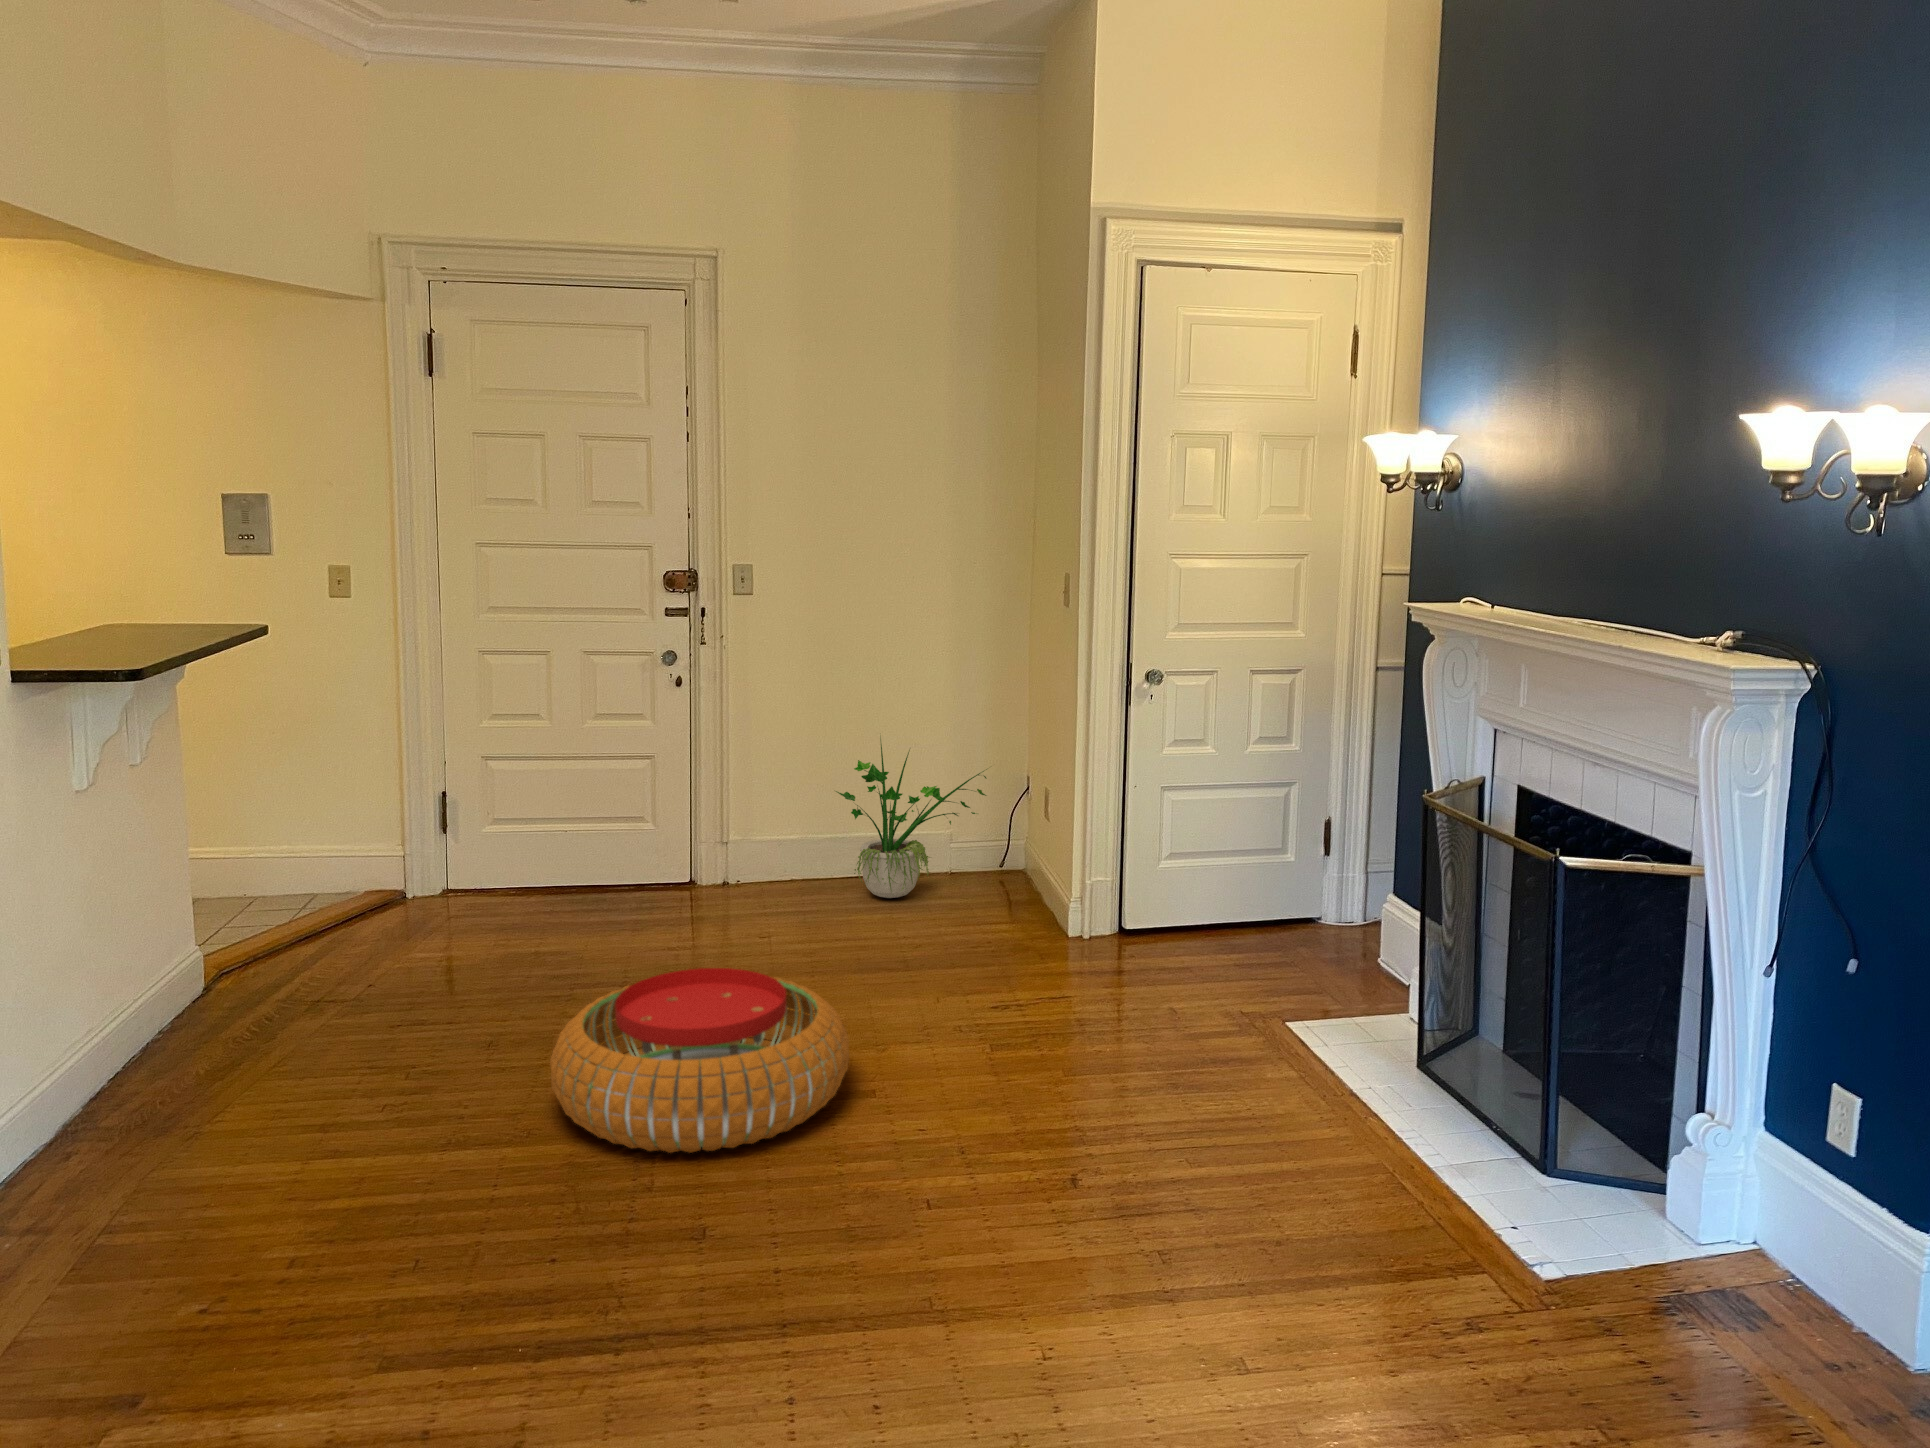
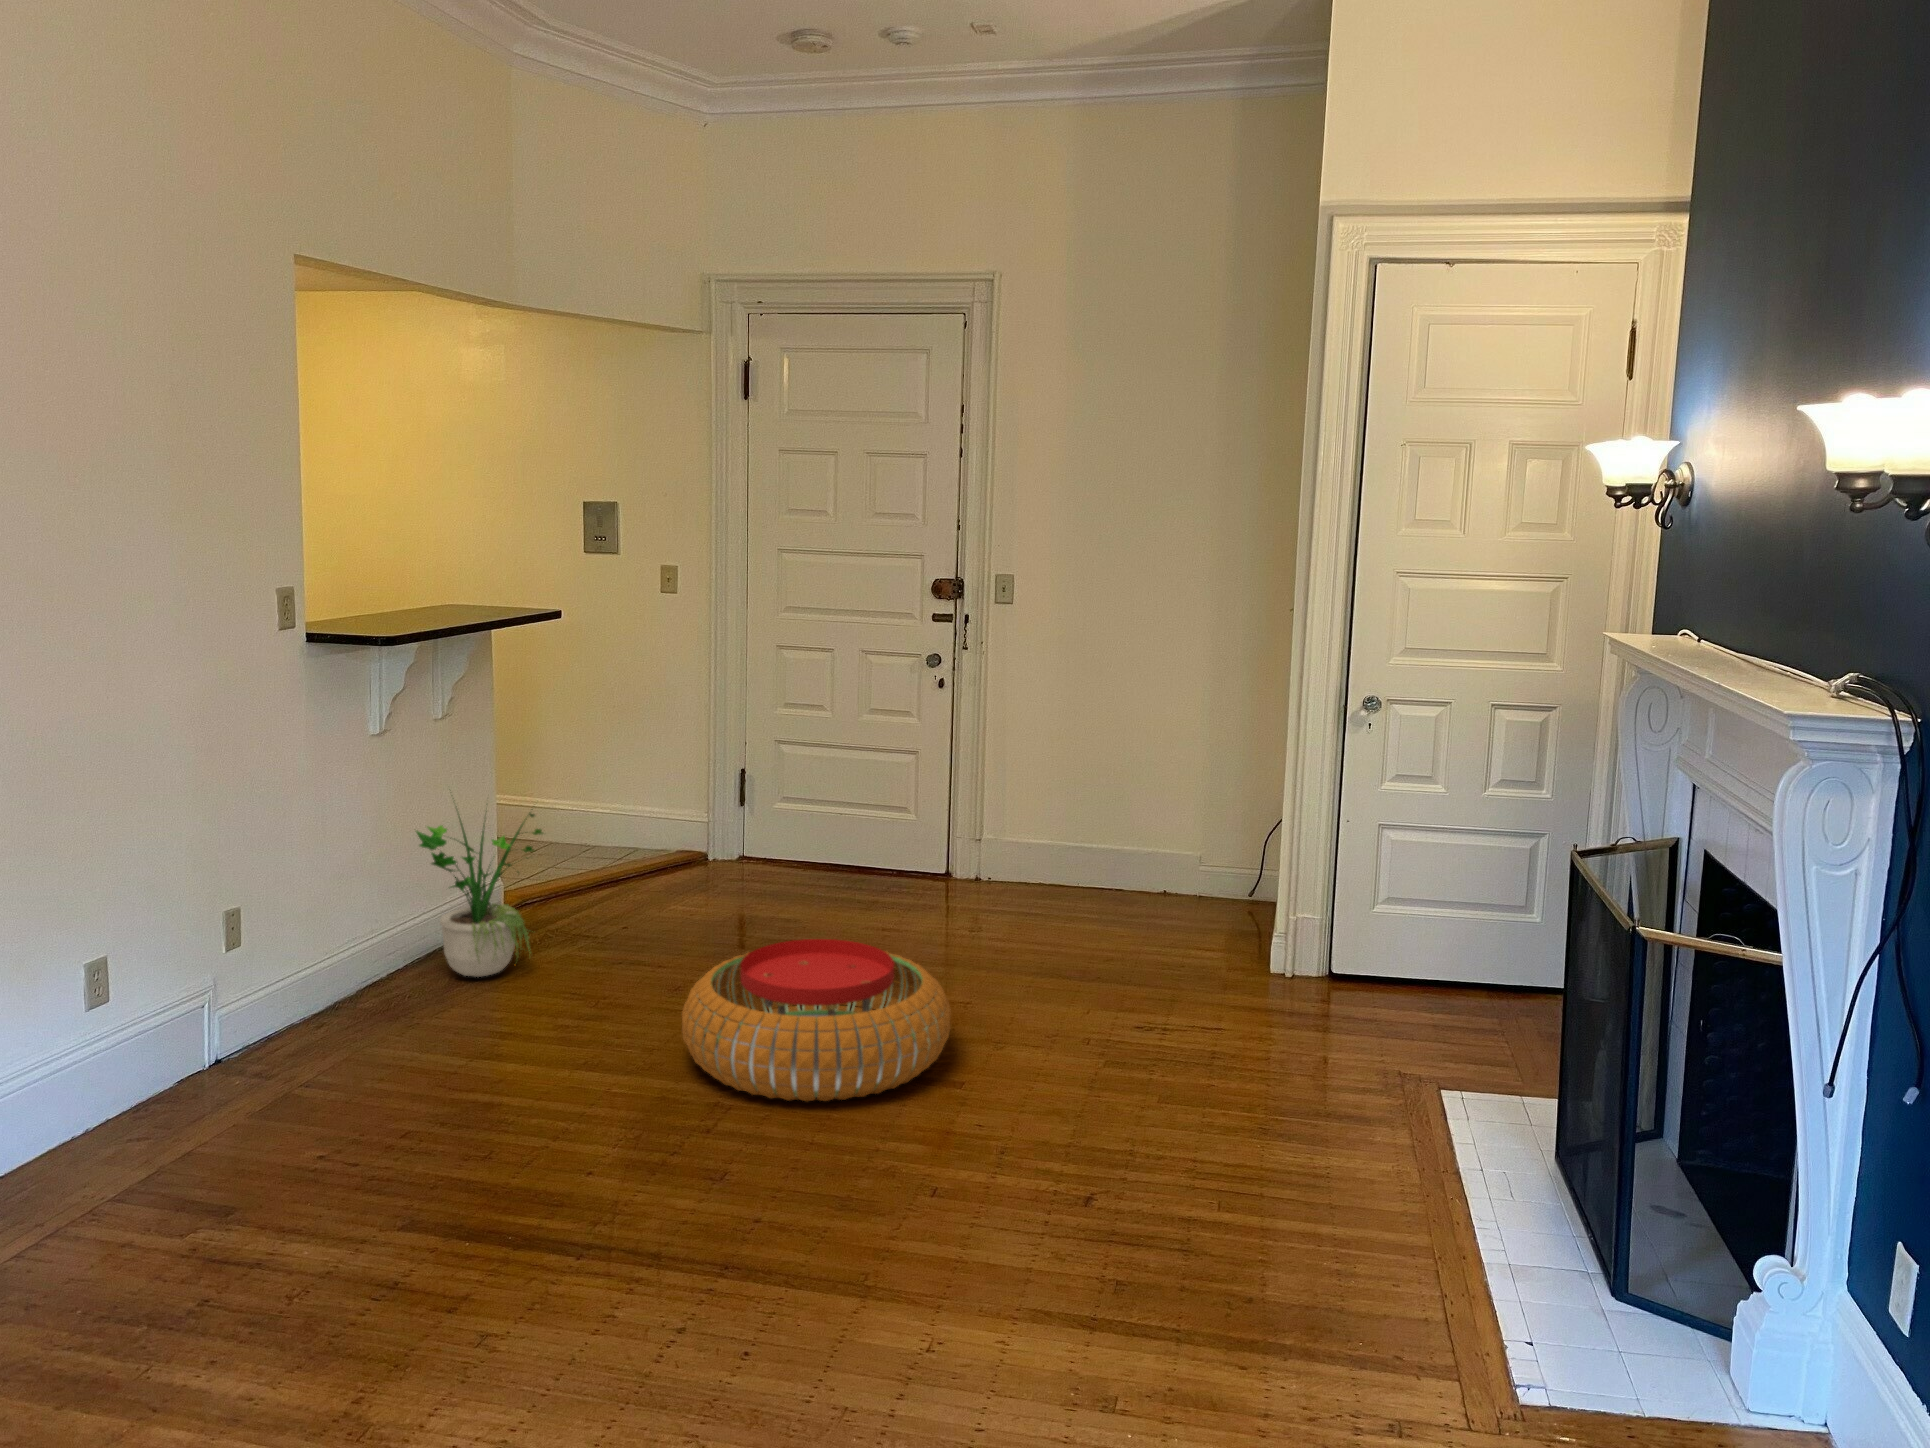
potted plant: present [836,739,987,898] -> present [416,813,543,977]

